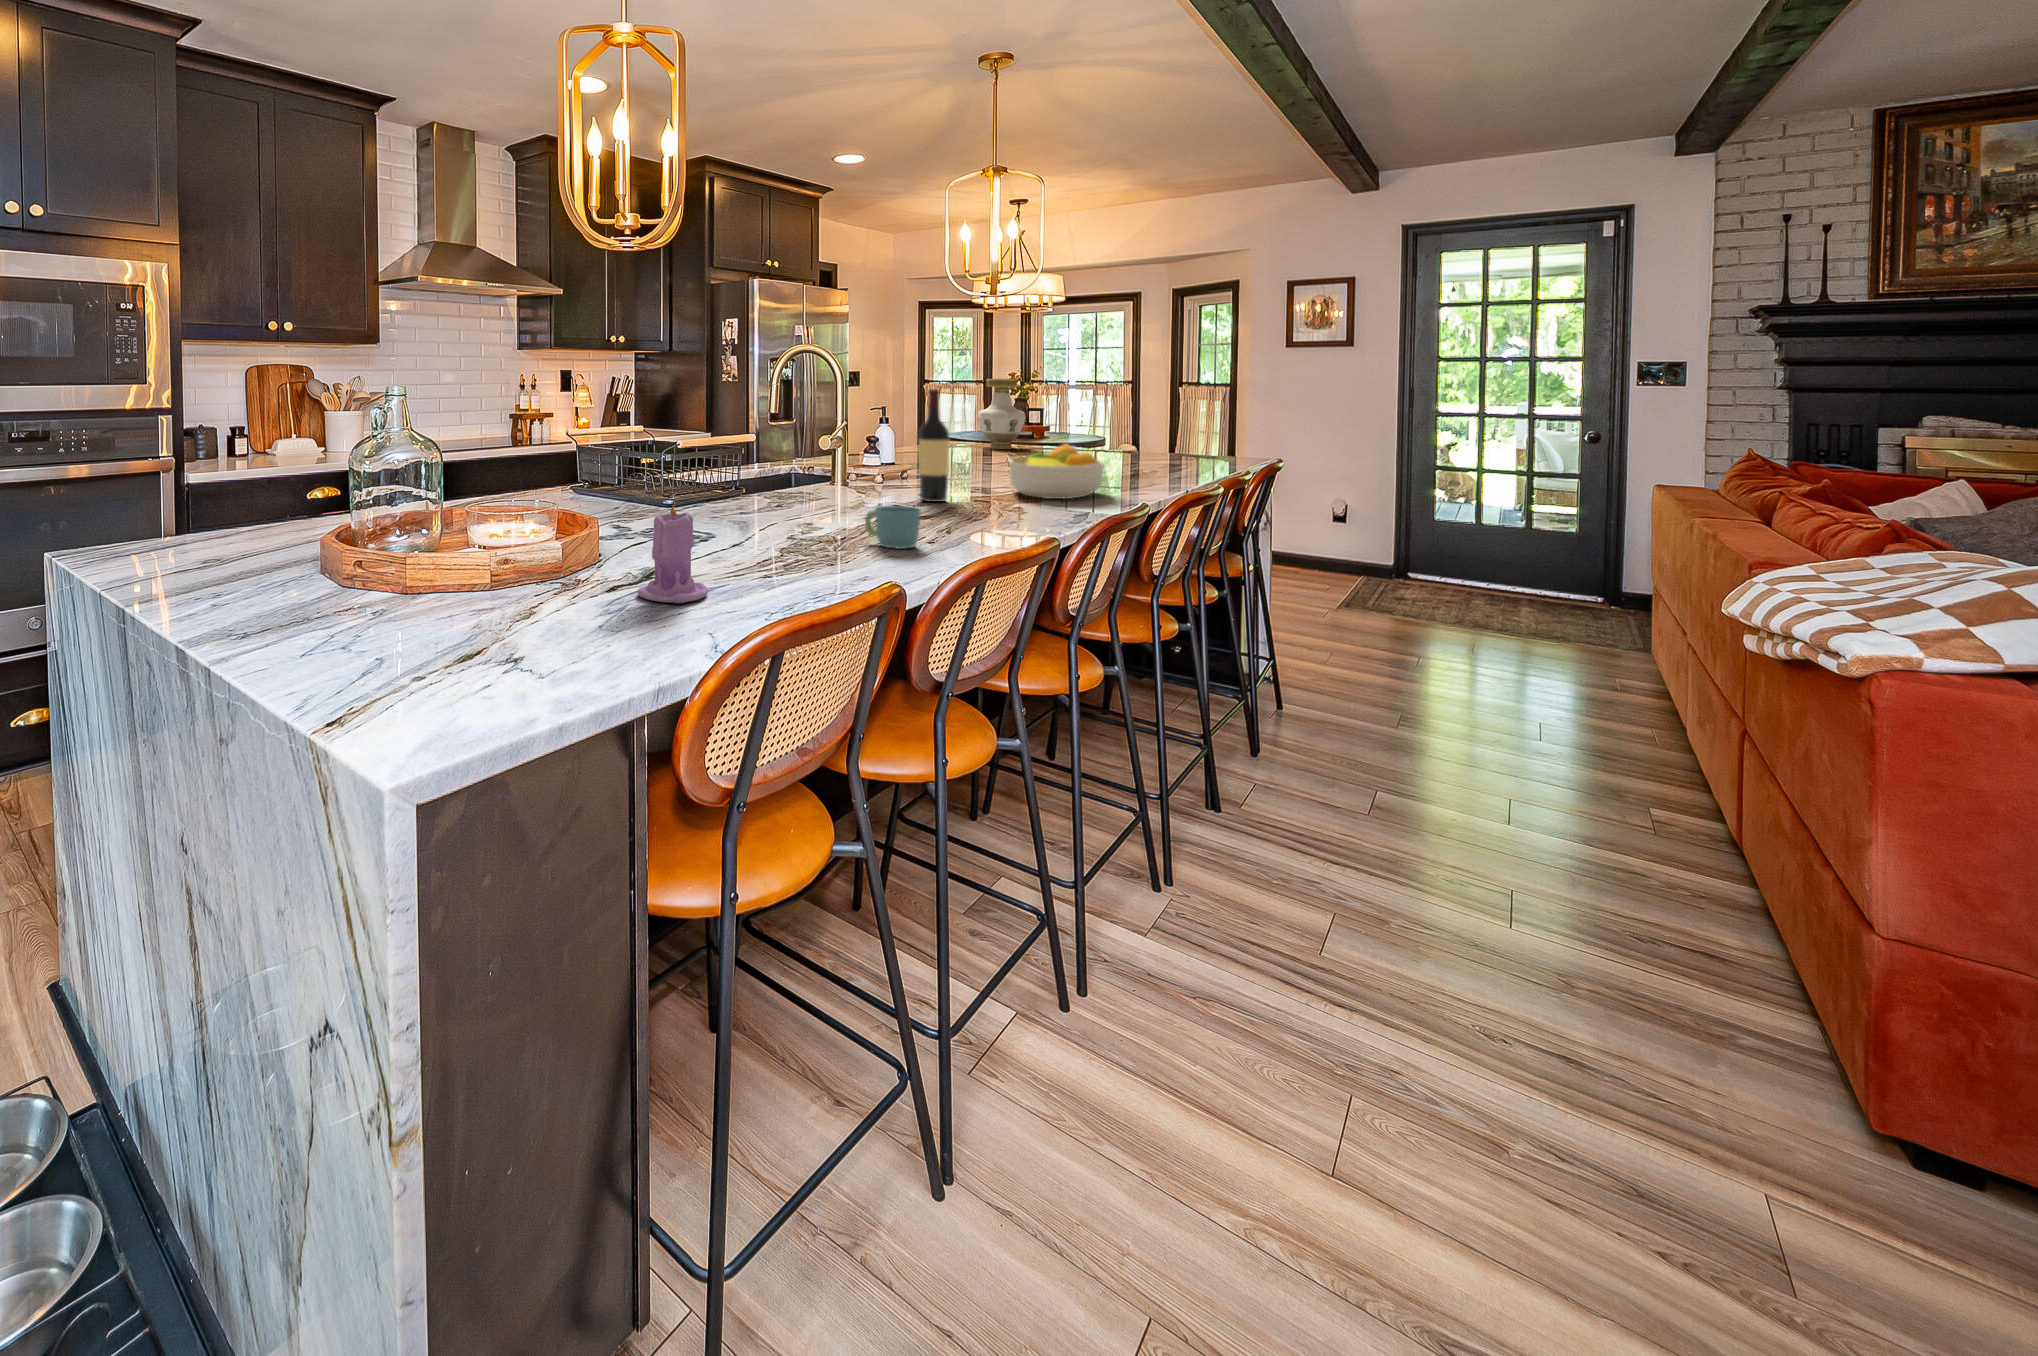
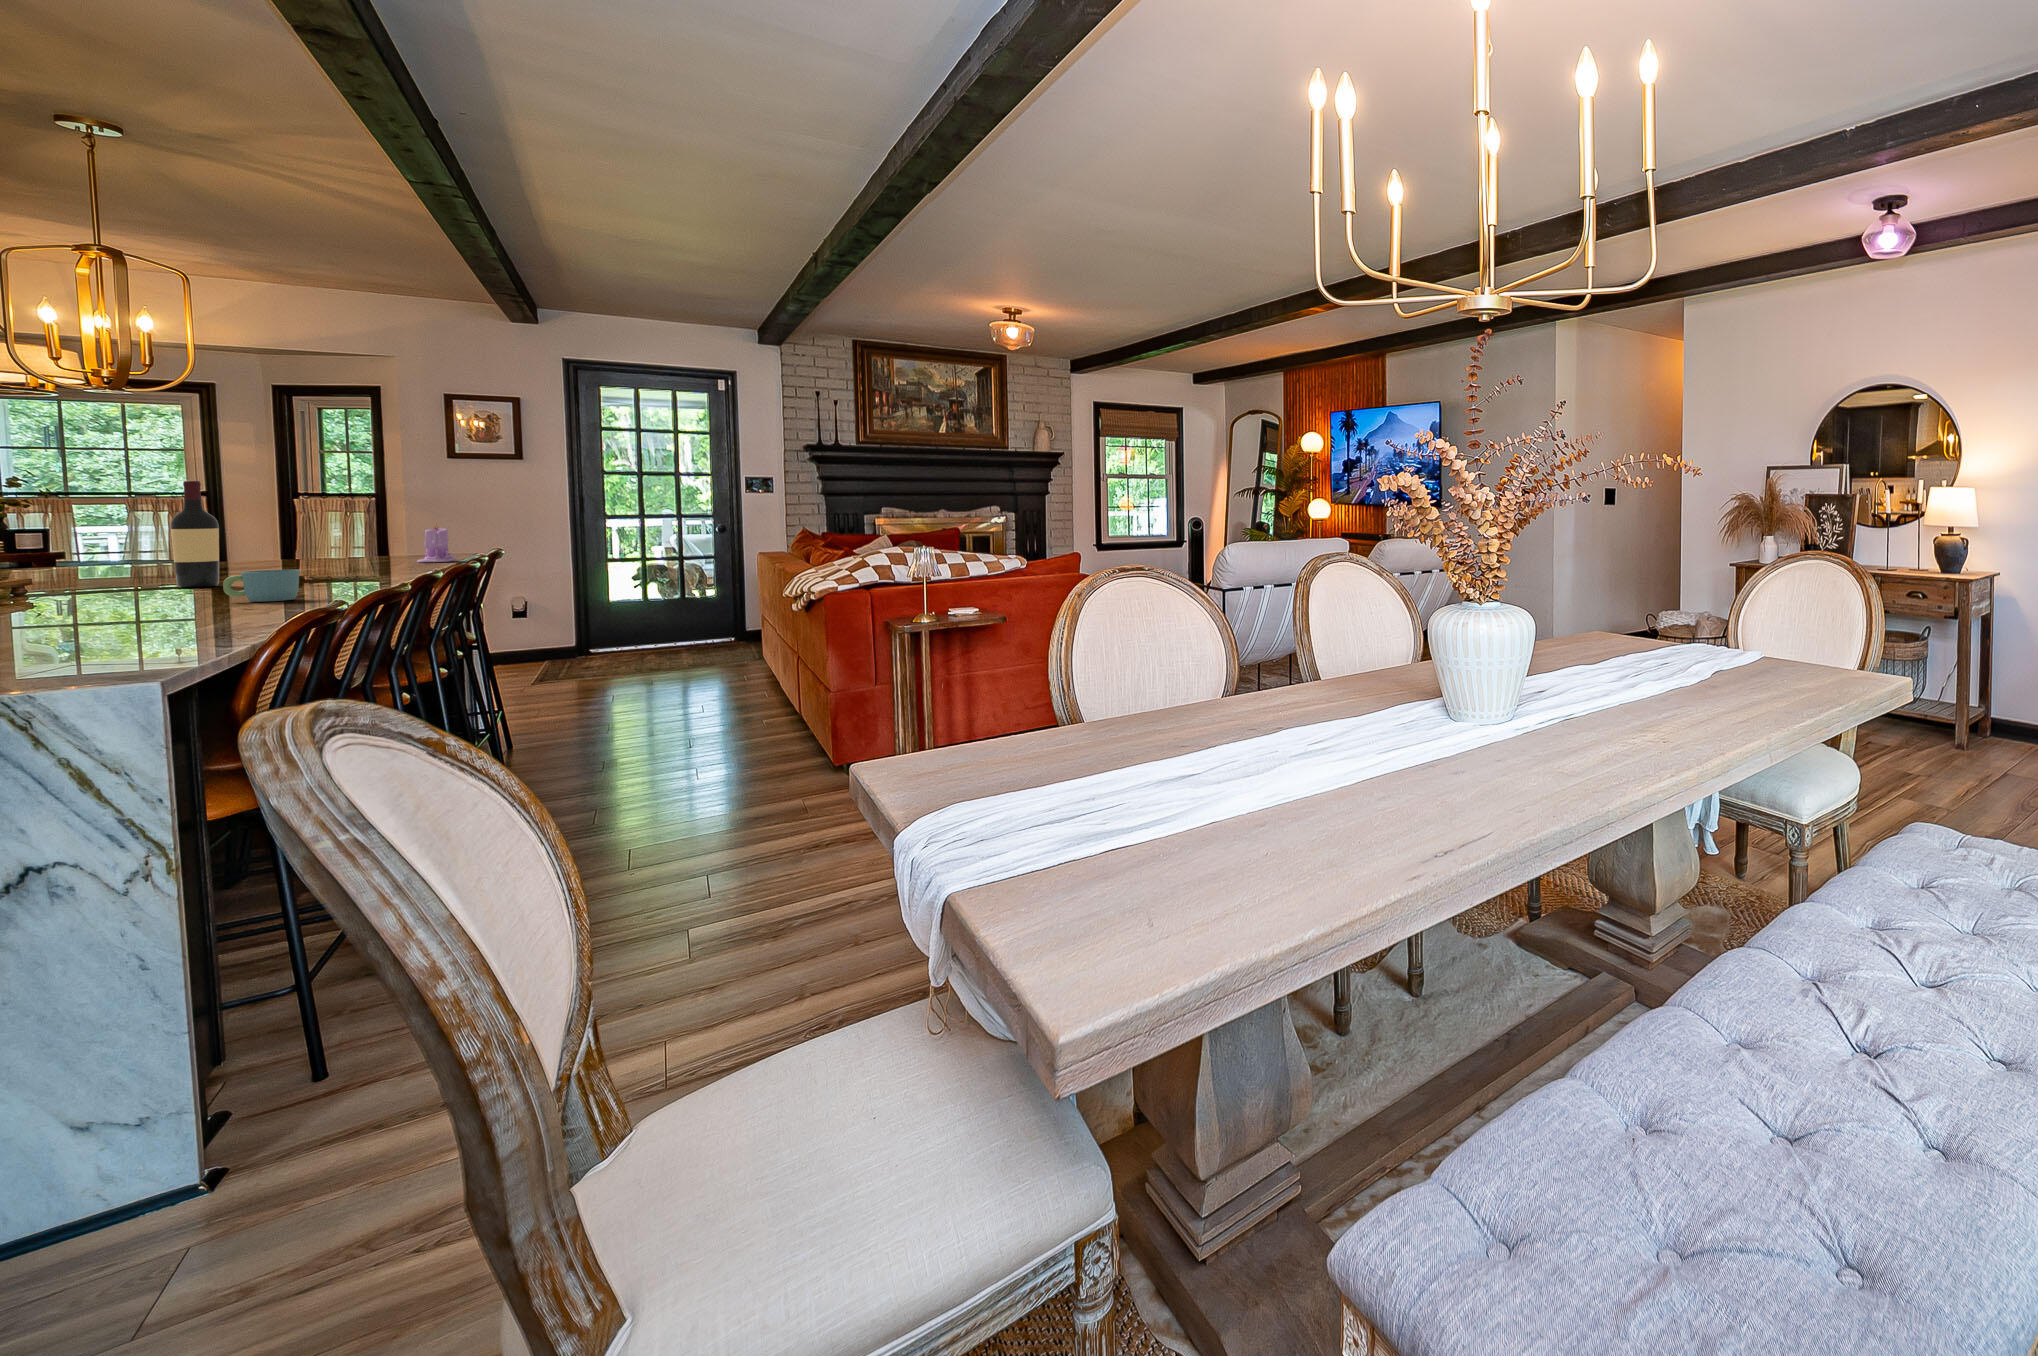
vase: present [977,379,1026,449] -> none [66,480,160,561]
fruit bowl: present [1009,444,1104,499] -> none [266,532,391,577]
candle: present [637,501,708,603] -> present [417,524,459,562]

